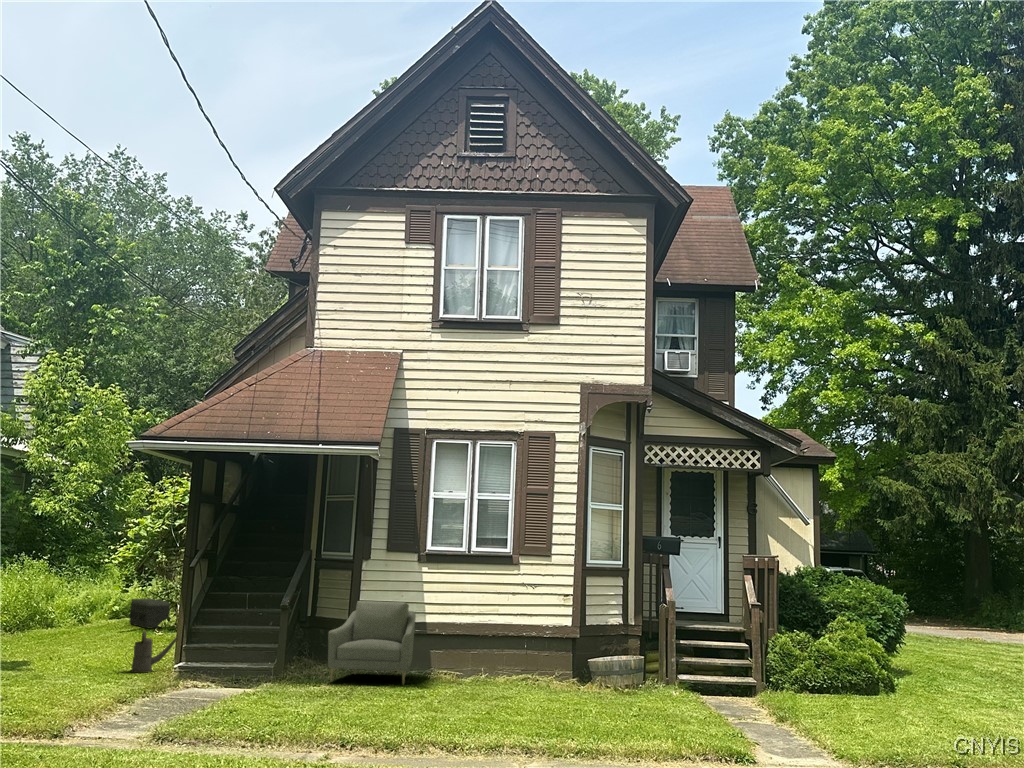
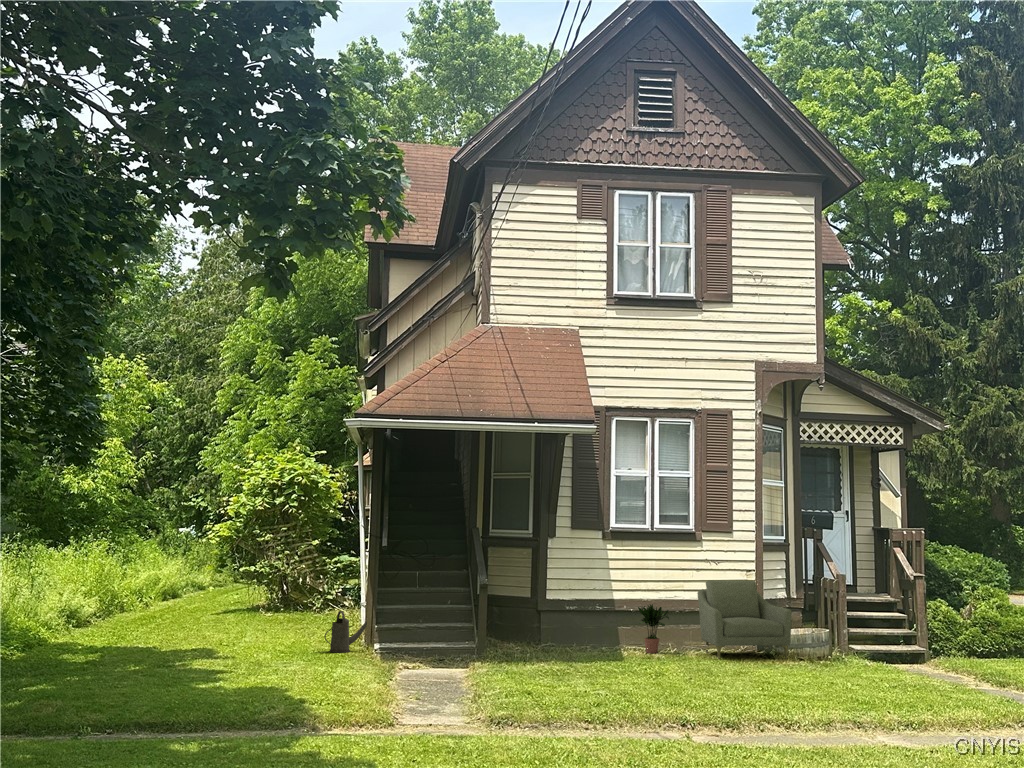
storage bench: present [129,598,170,629] -> none [227,587,276,617]
chair: present [328,601,416,685] -> present [697,580,792,659]
potted plant: none [444,628,479,679] -> present [638,604,669,653]

